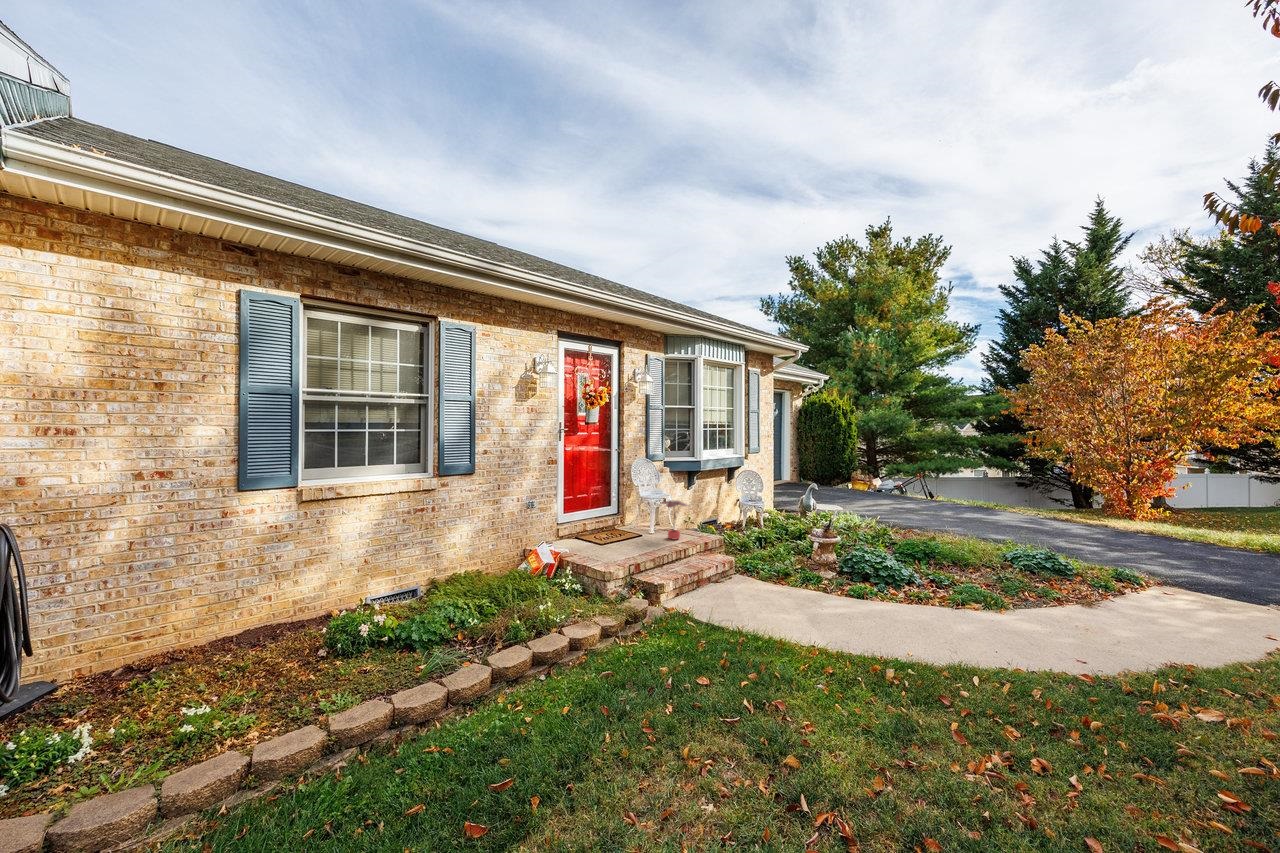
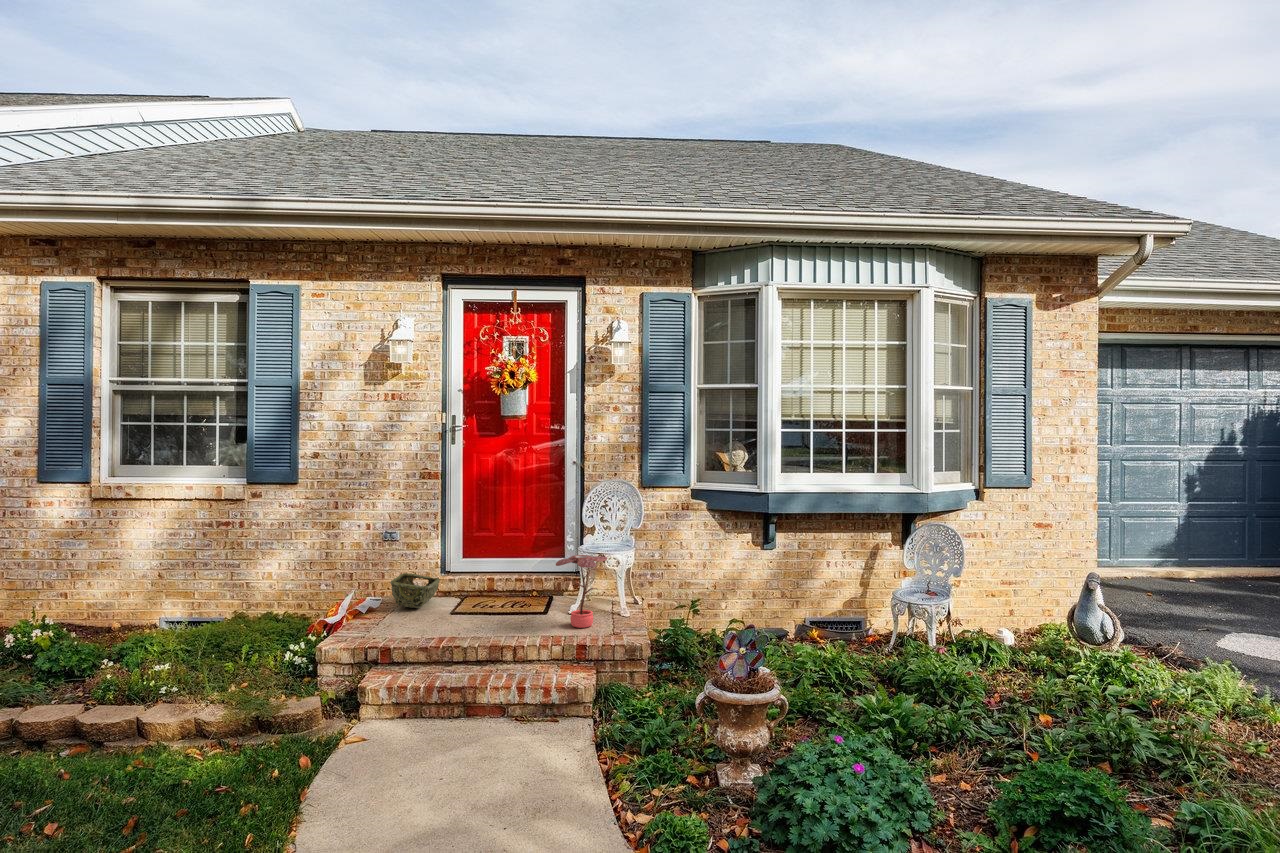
woven basket: none [544,528,583,549] -> present [390,573,440,608]

